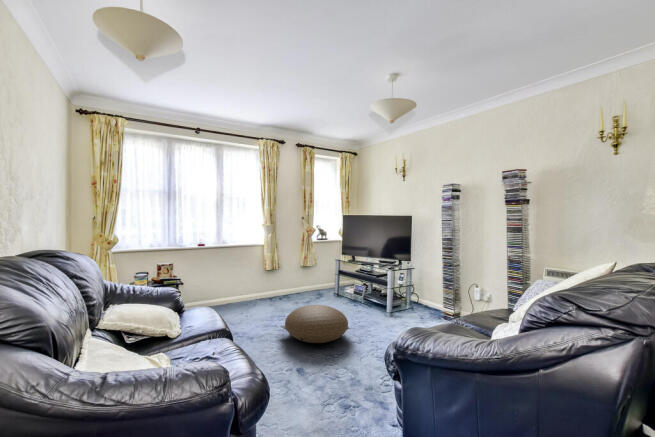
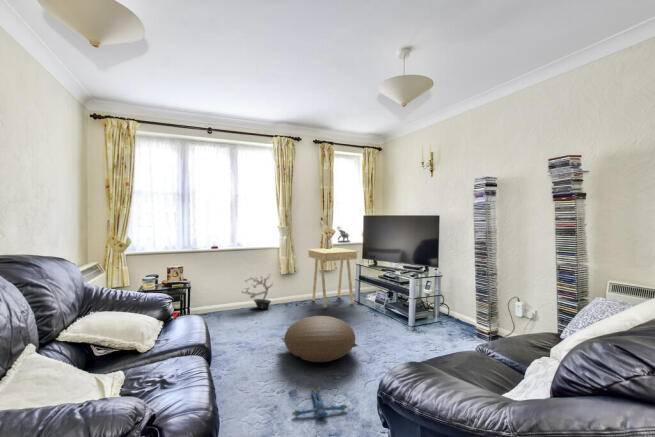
side table: none [289,245,338,301] -> present [307,248,358,308]
potted plant: none [228,269,260,303] -> present [242,276,273,309]
plush toy: none [309,361,353,383] -> present [292,387,348,418]

